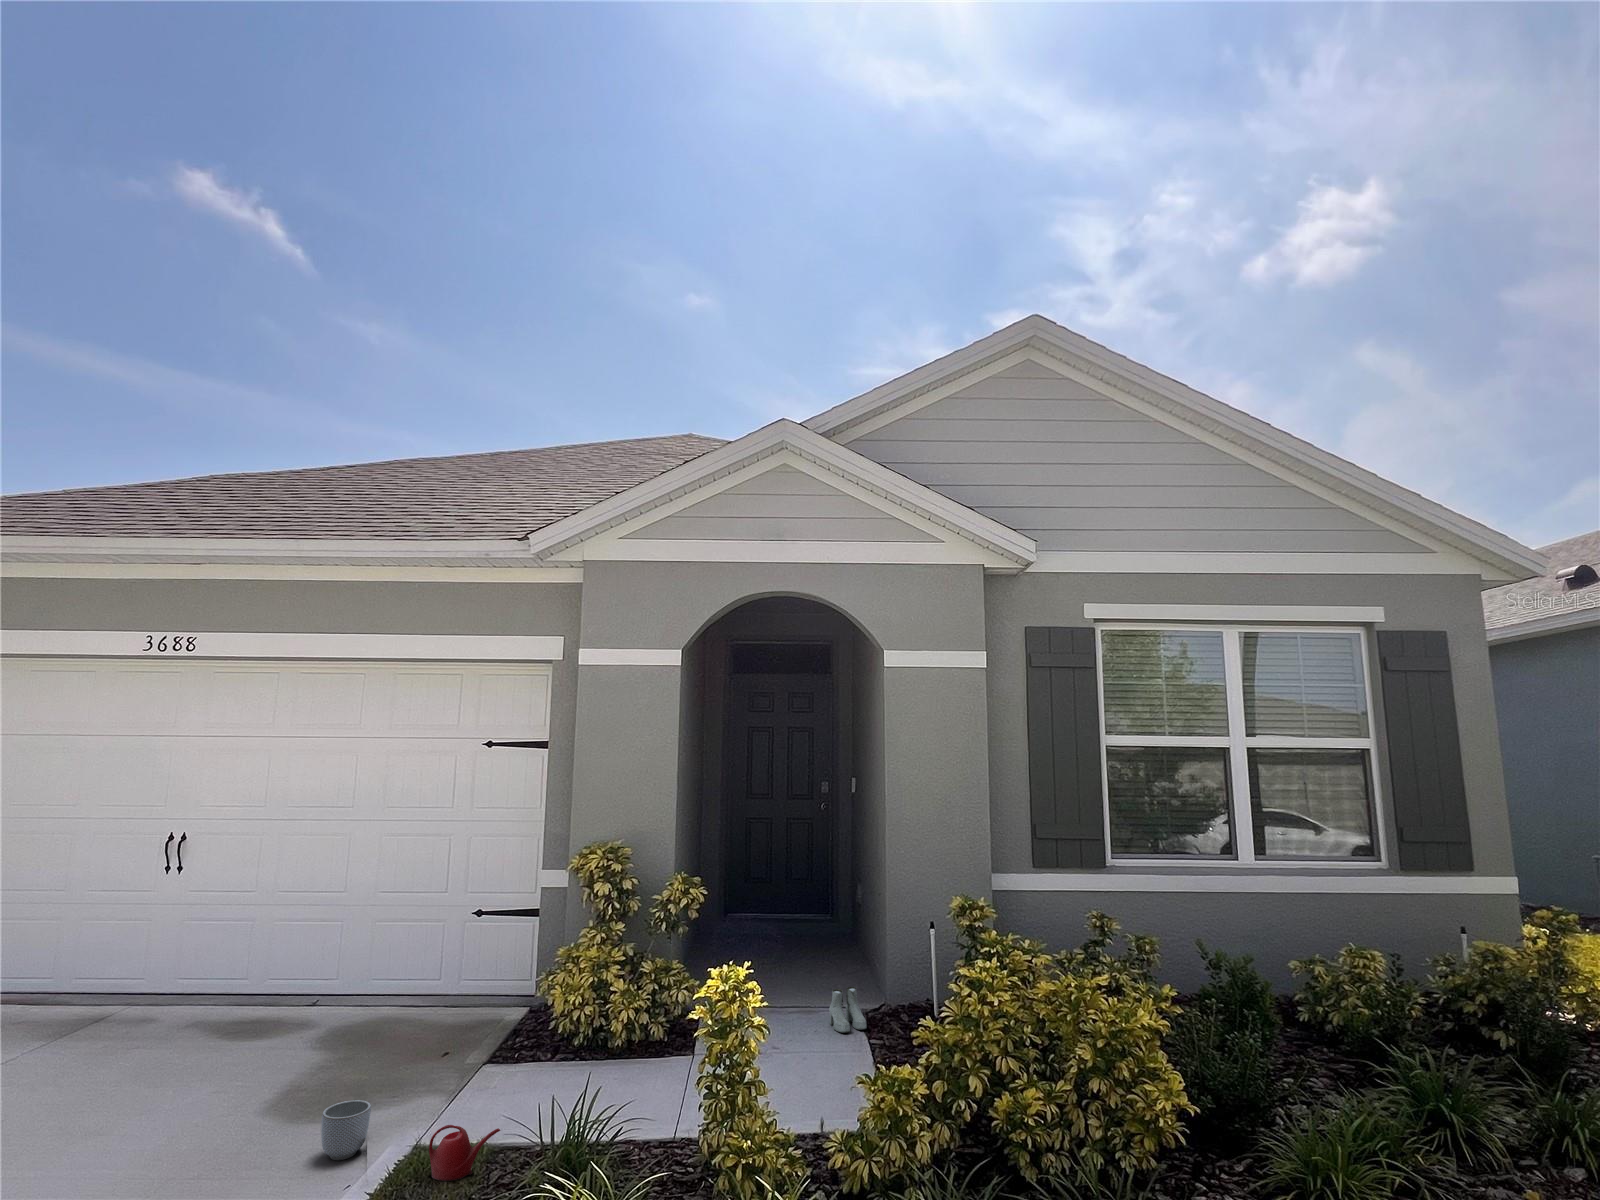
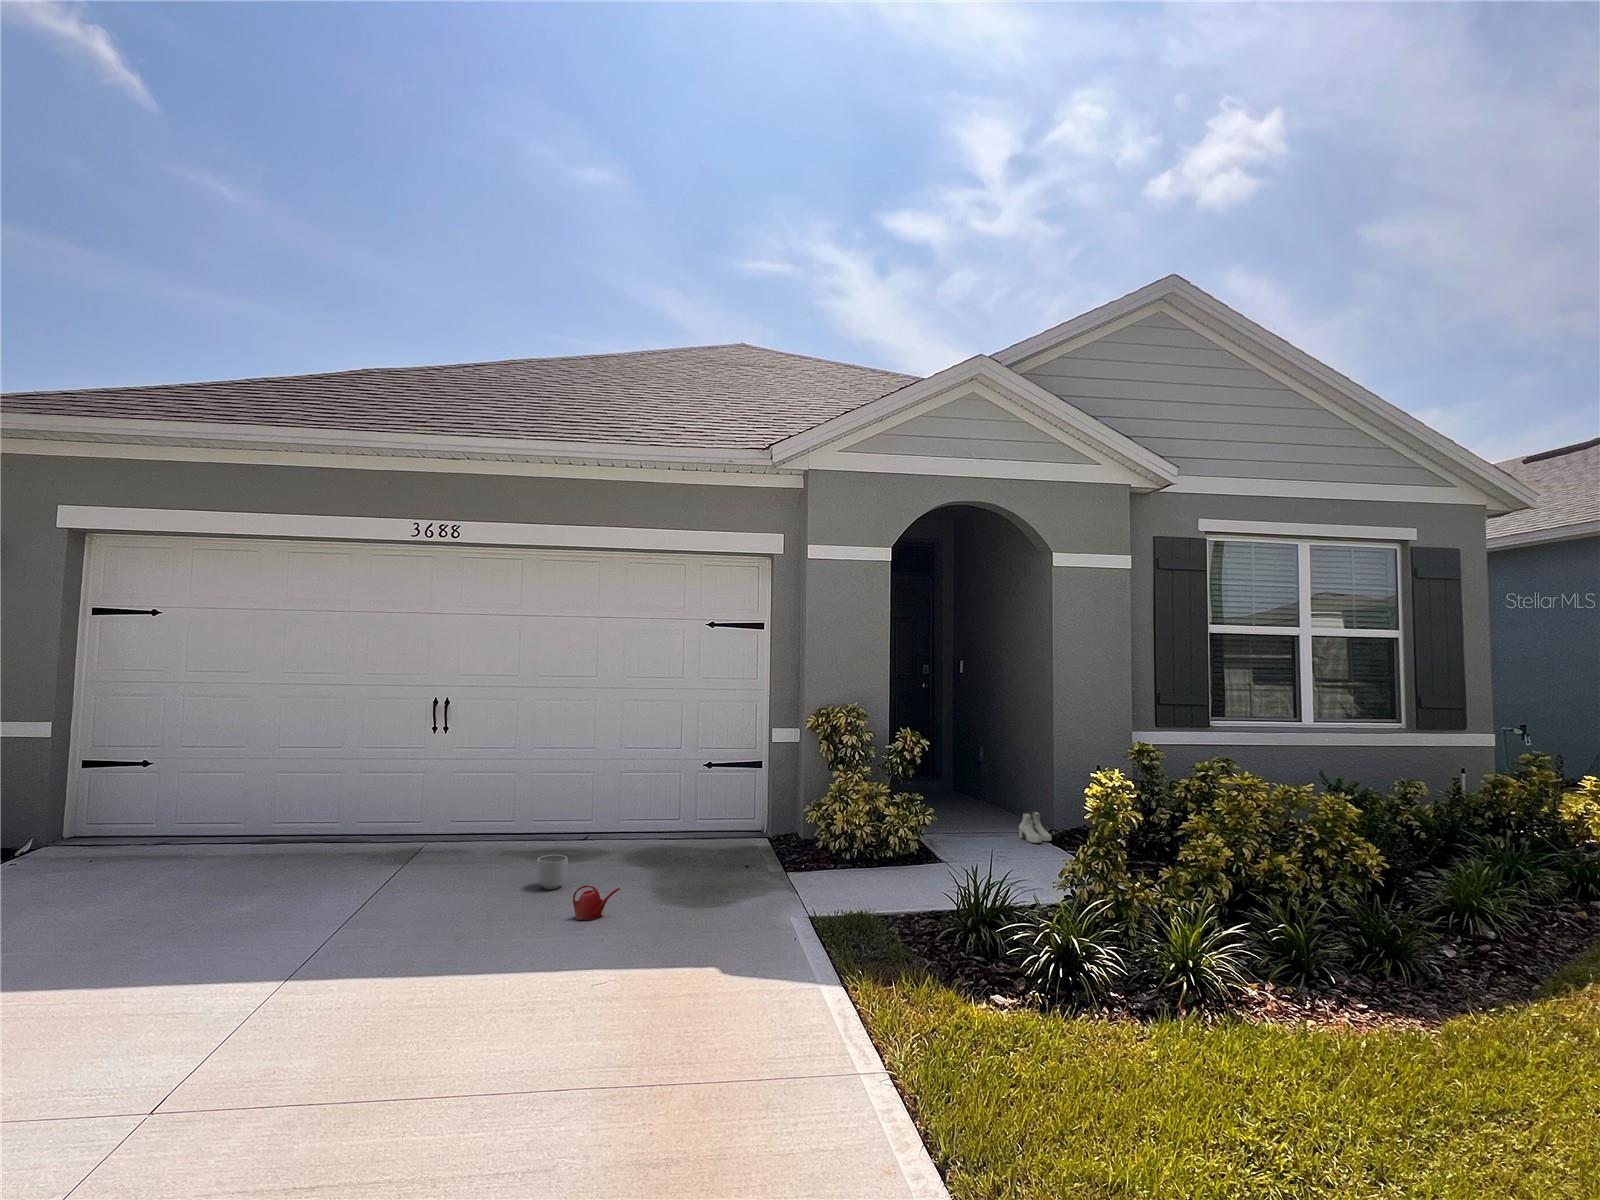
planter: present [321,1100,371,1160] -> present [537,855,568,890]
watering can: present [429,1125,500,1181] -> present [573,885,620,920]

